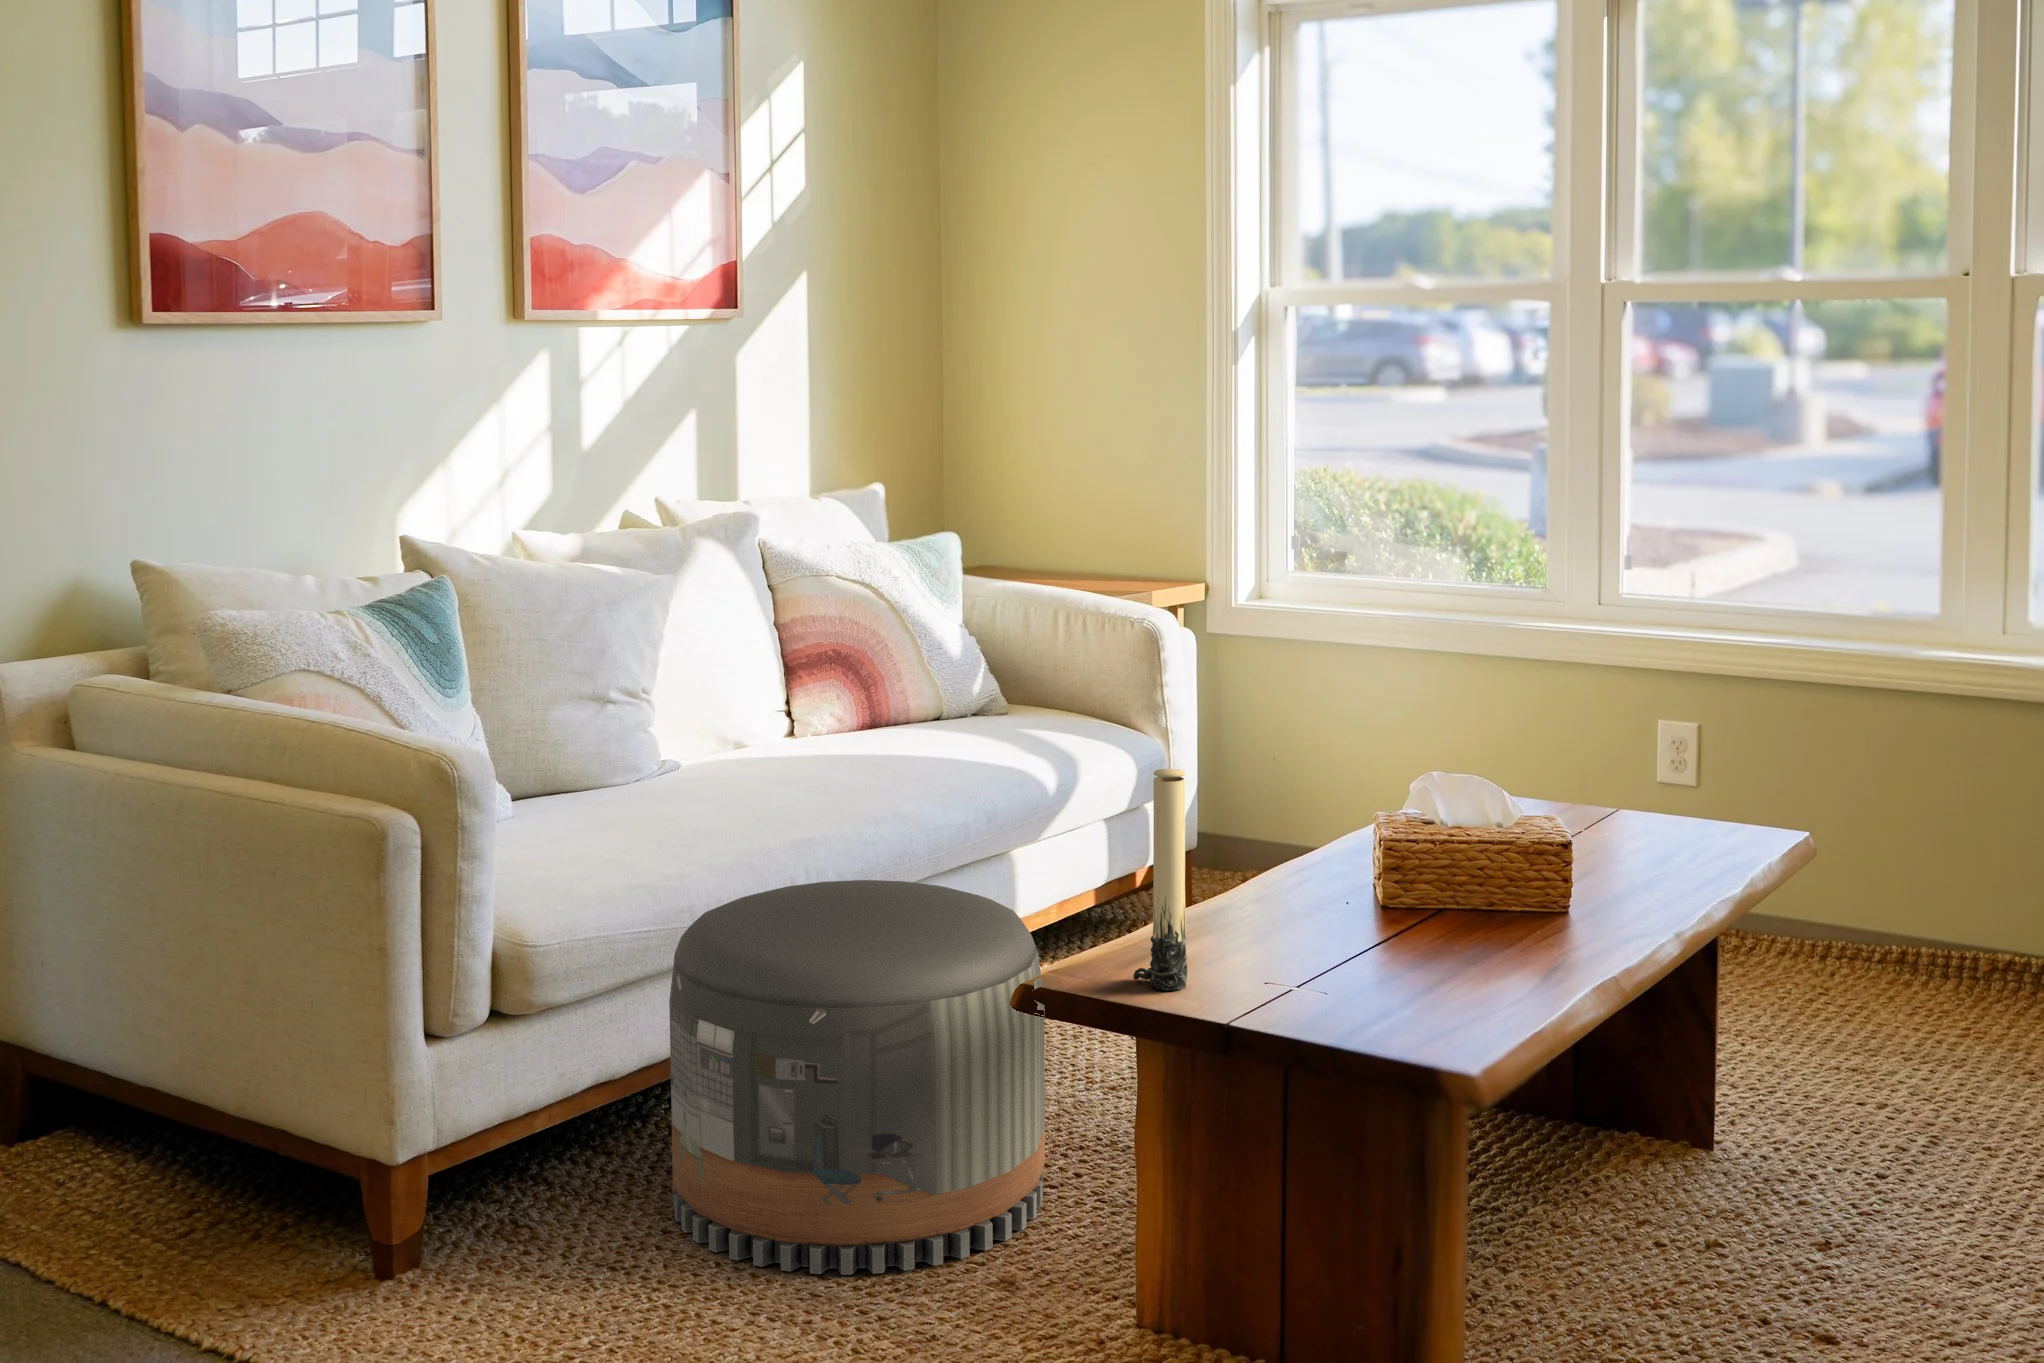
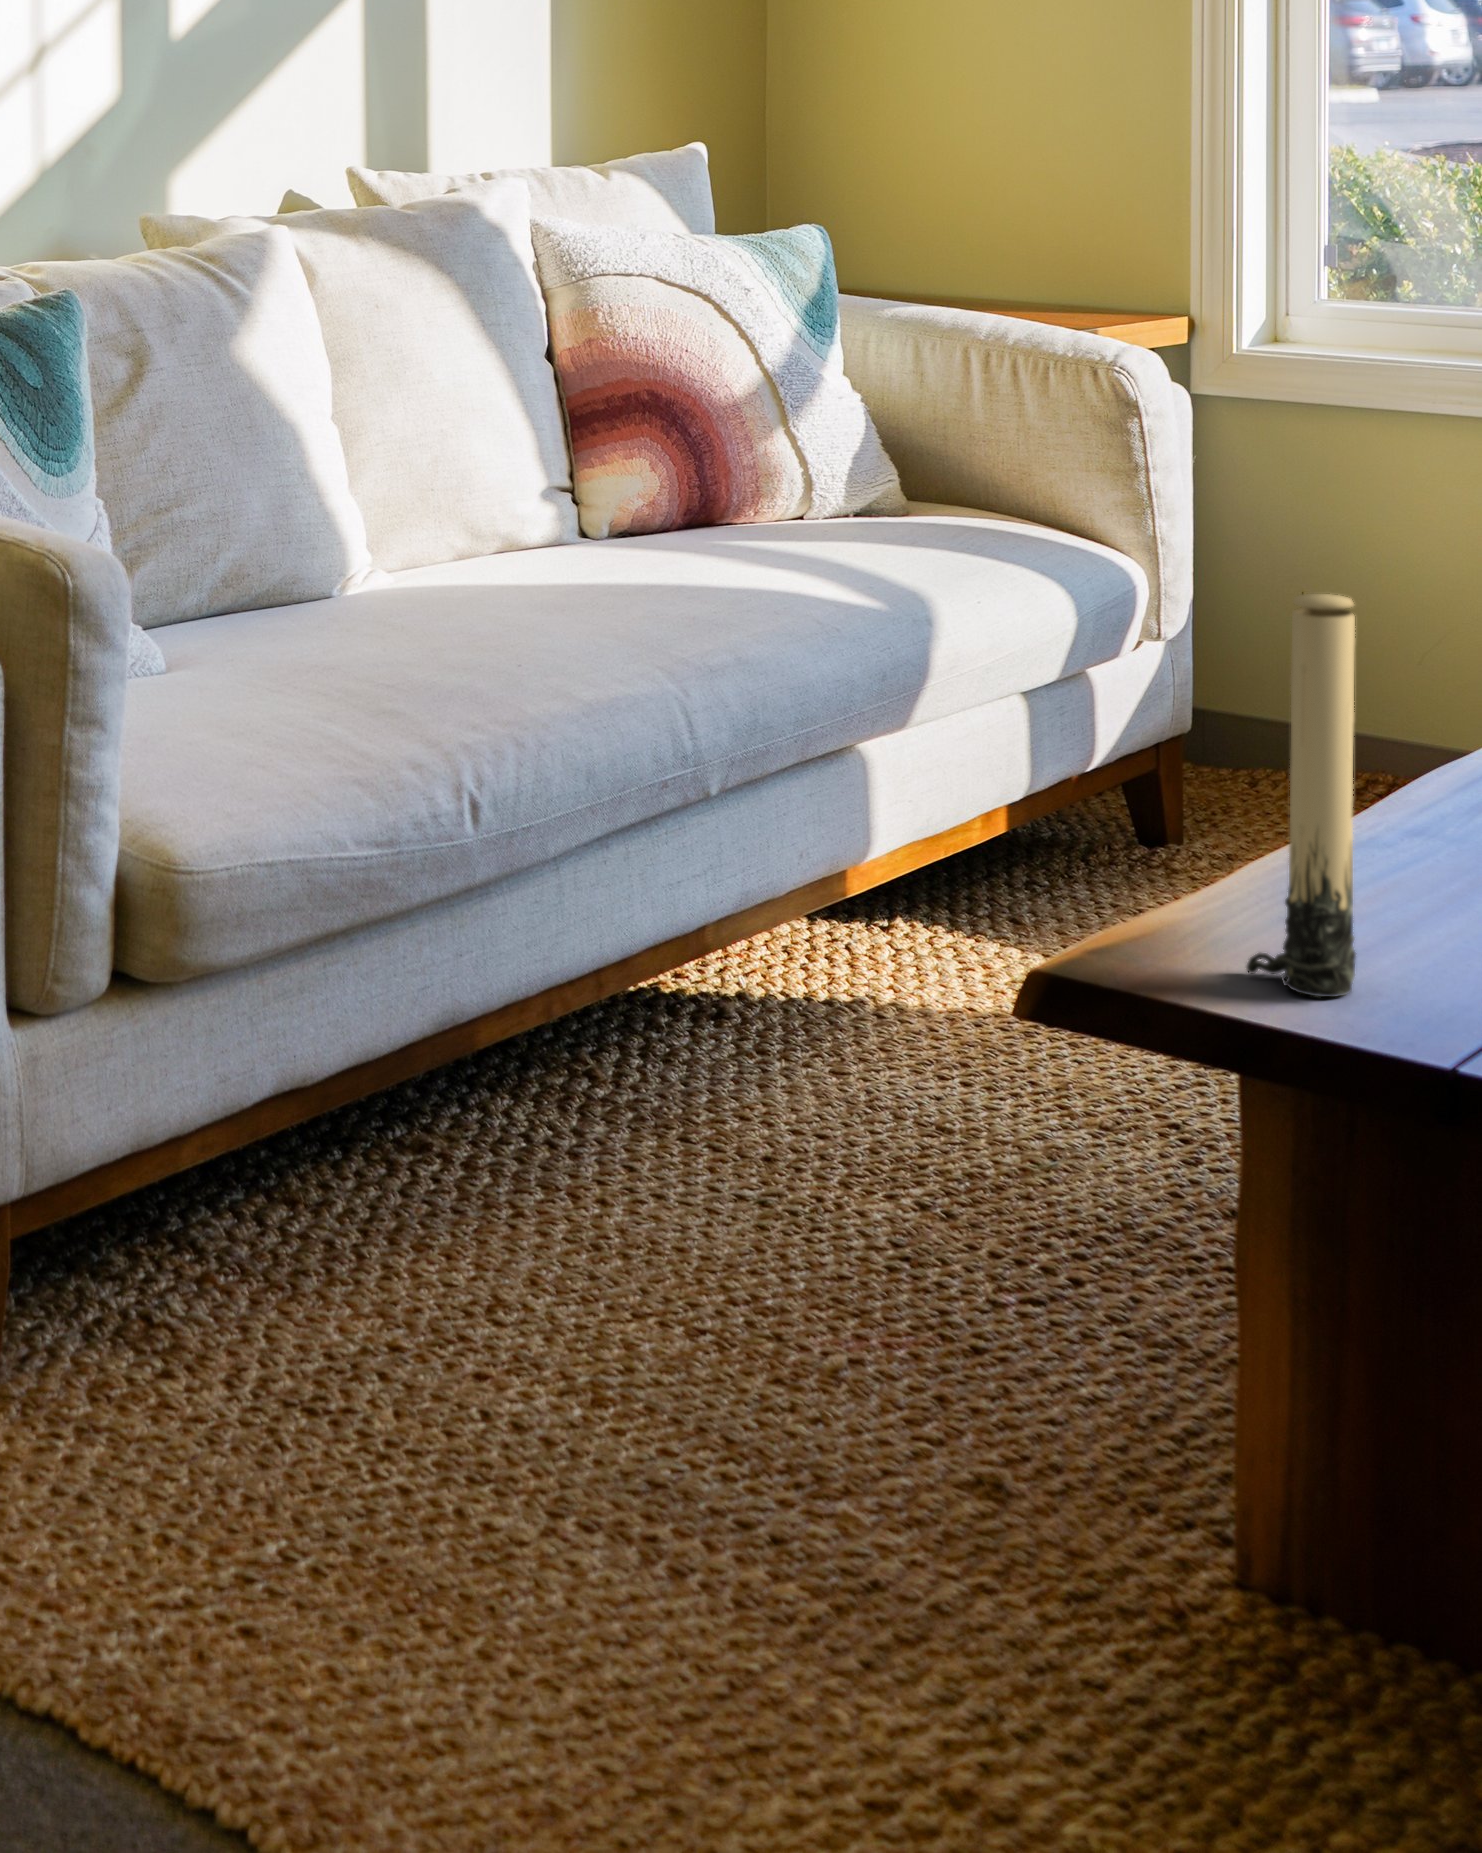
pouf: present [669,880,1045,1275] -> none [394,775,1031,1452]

